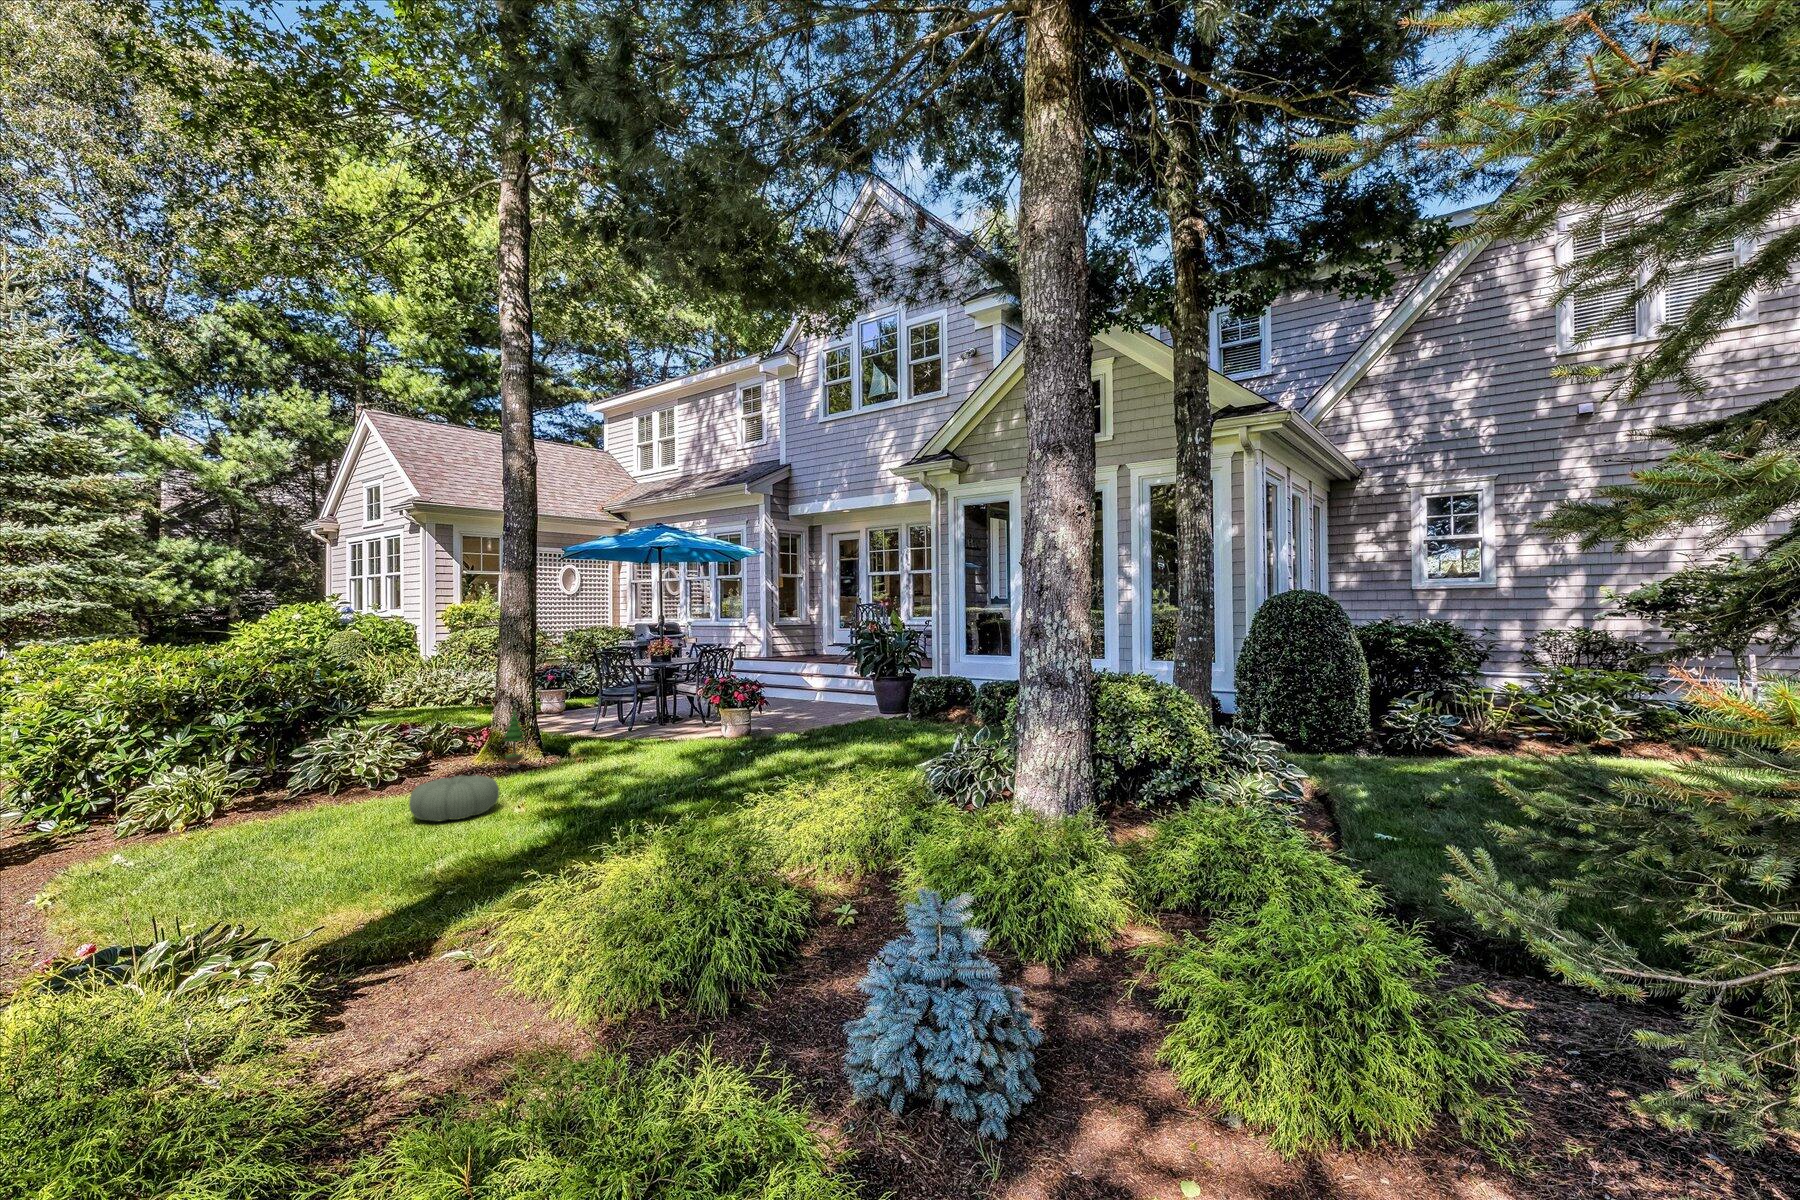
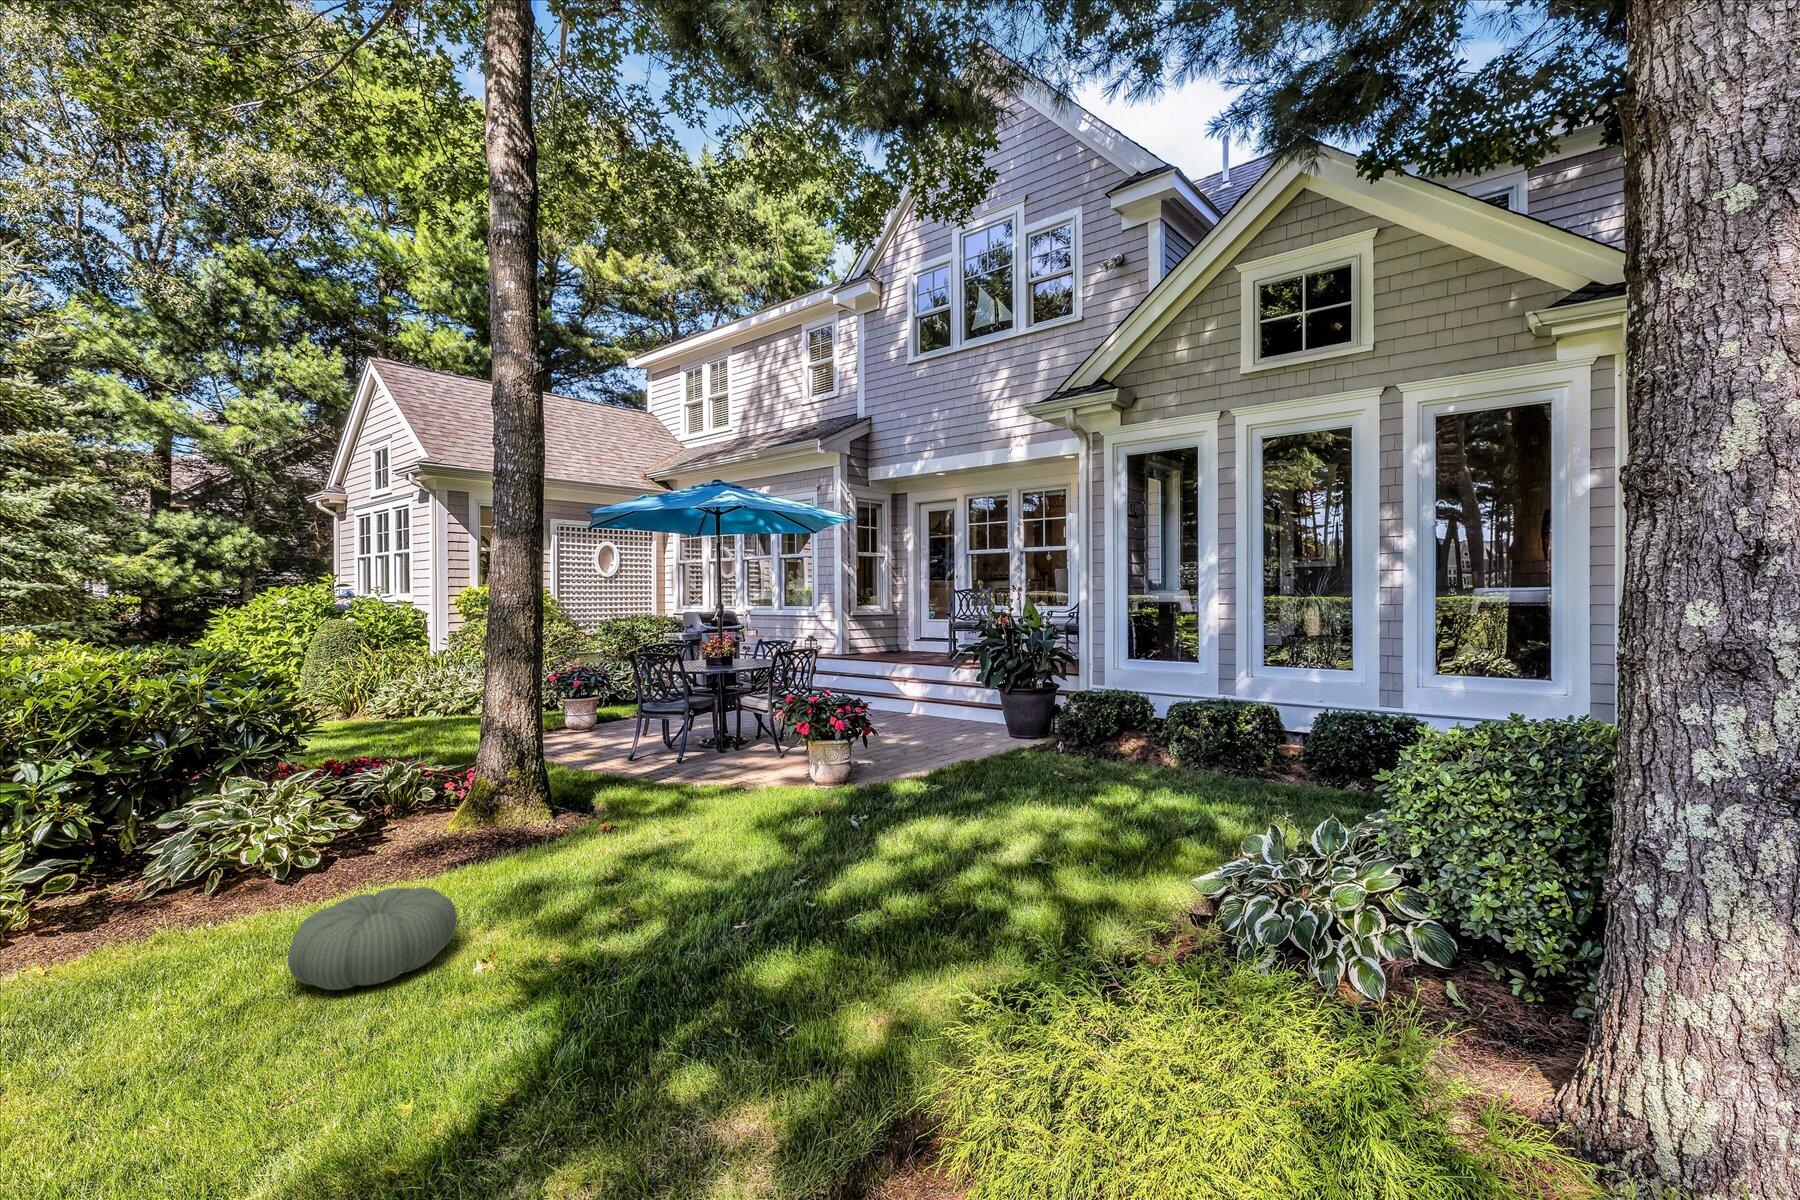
potted tree: present [504,710,525,769] -> none [486,749,524,842]

